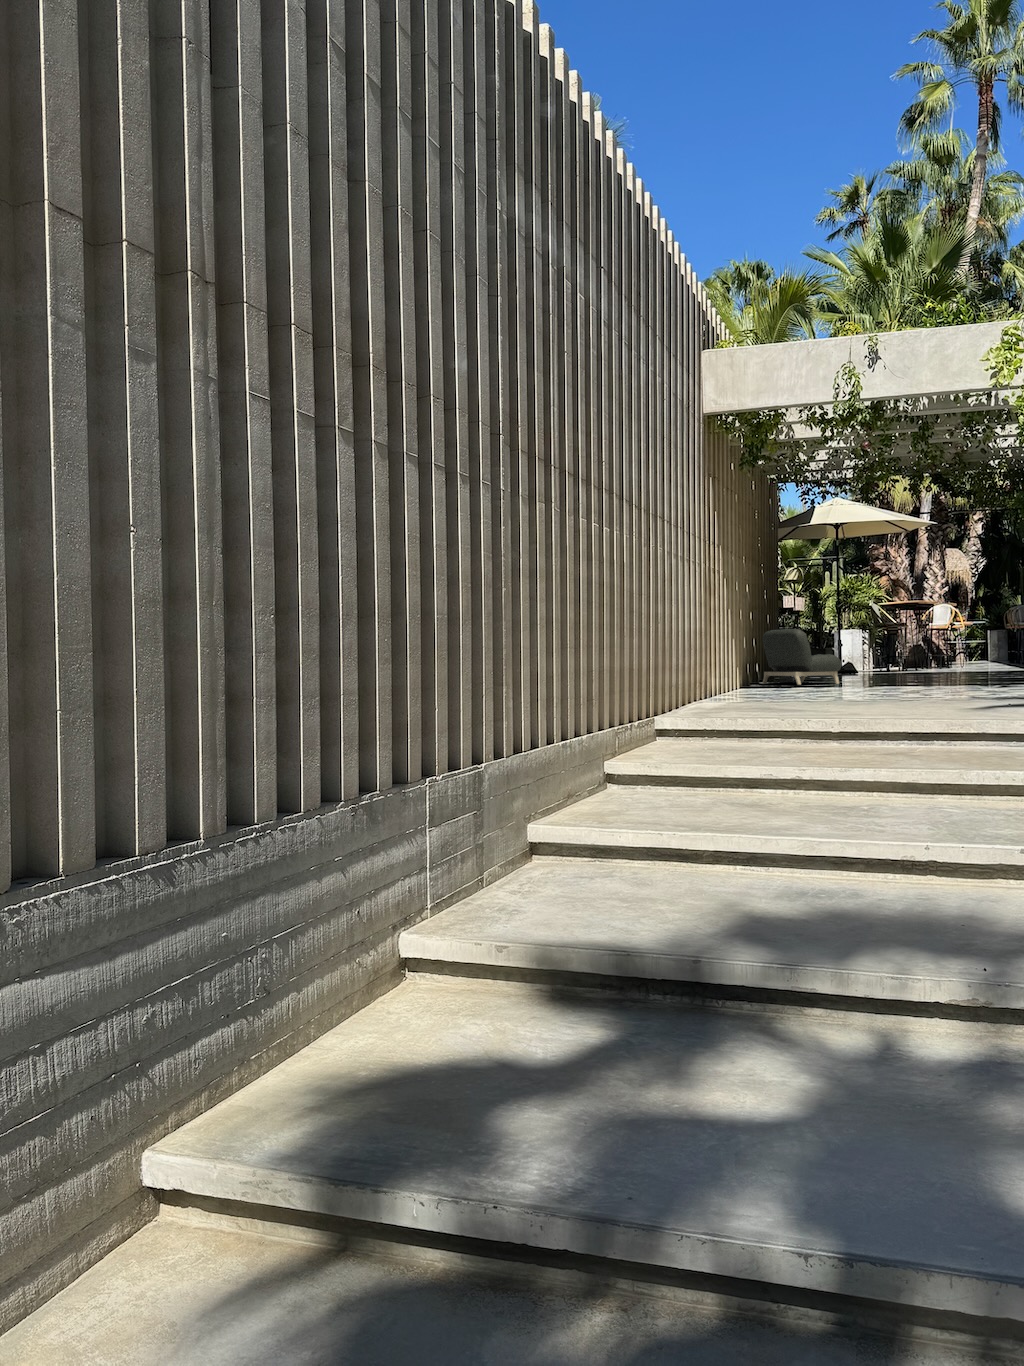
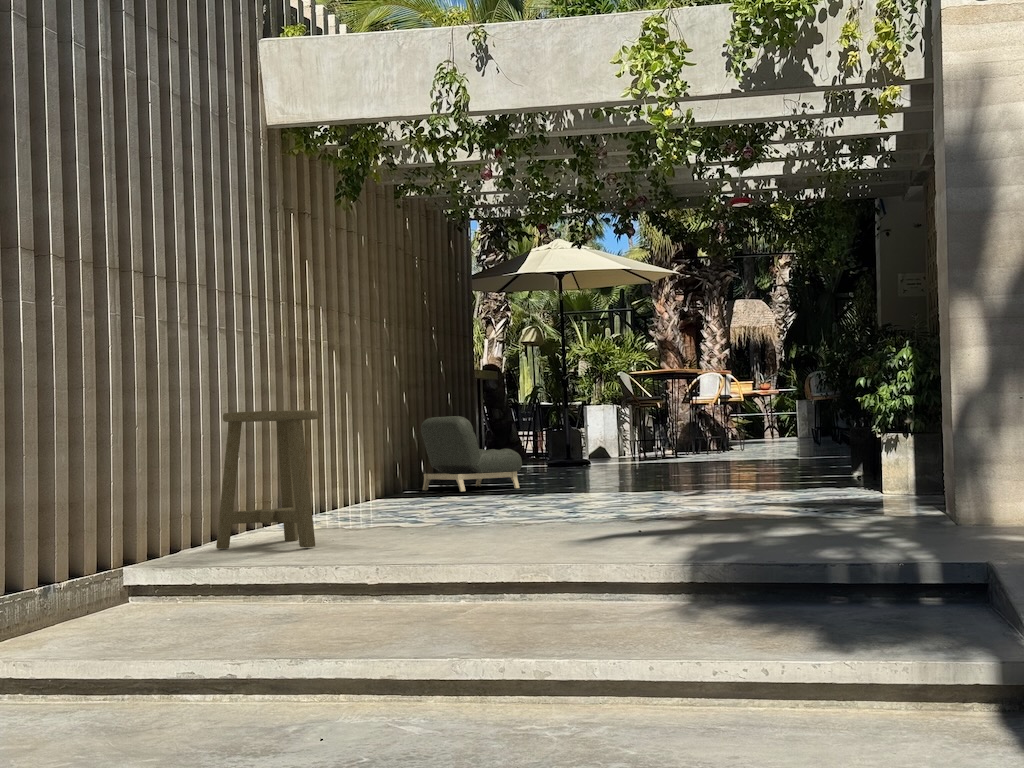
stool: none [687,615,760,711] -> present [216,410,319,549]

